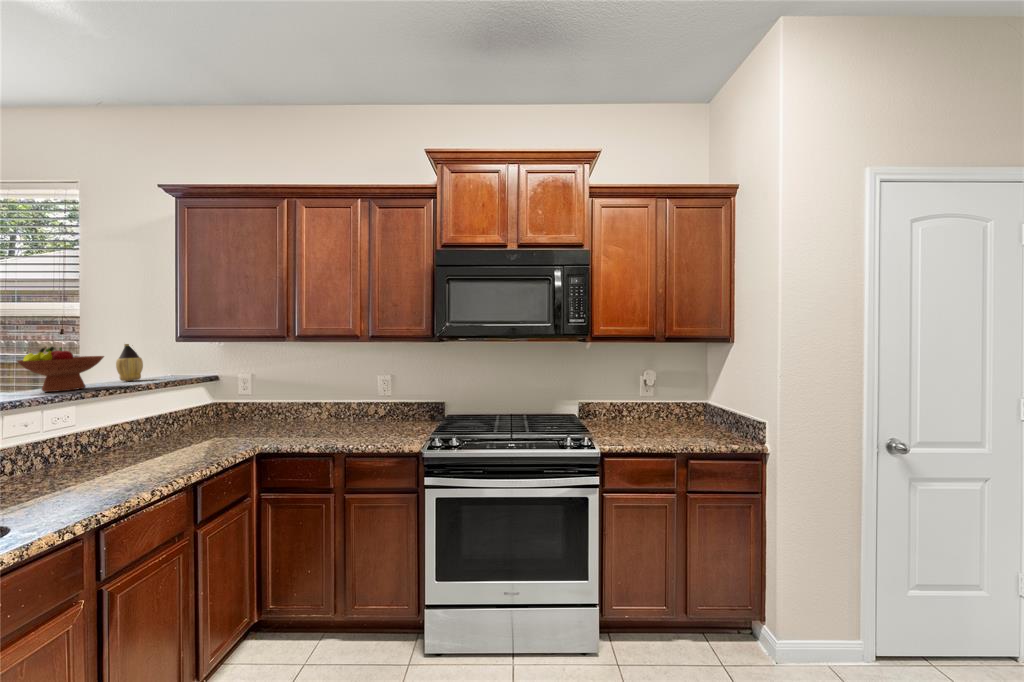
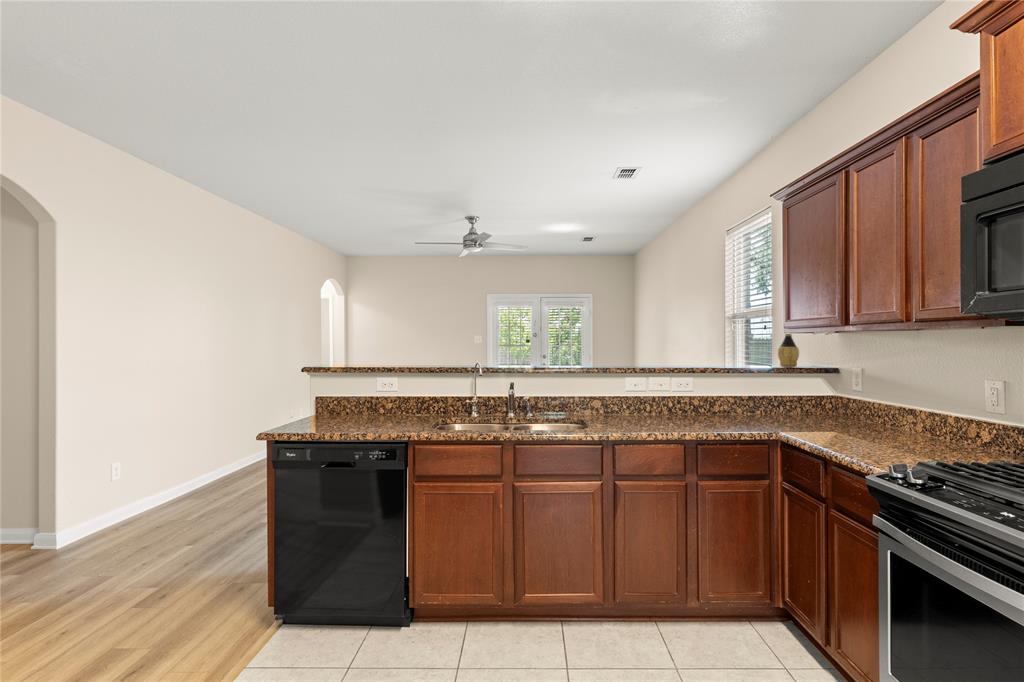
fruit bowl: present [17,347,104,392] -> none [700,333,756,368]

